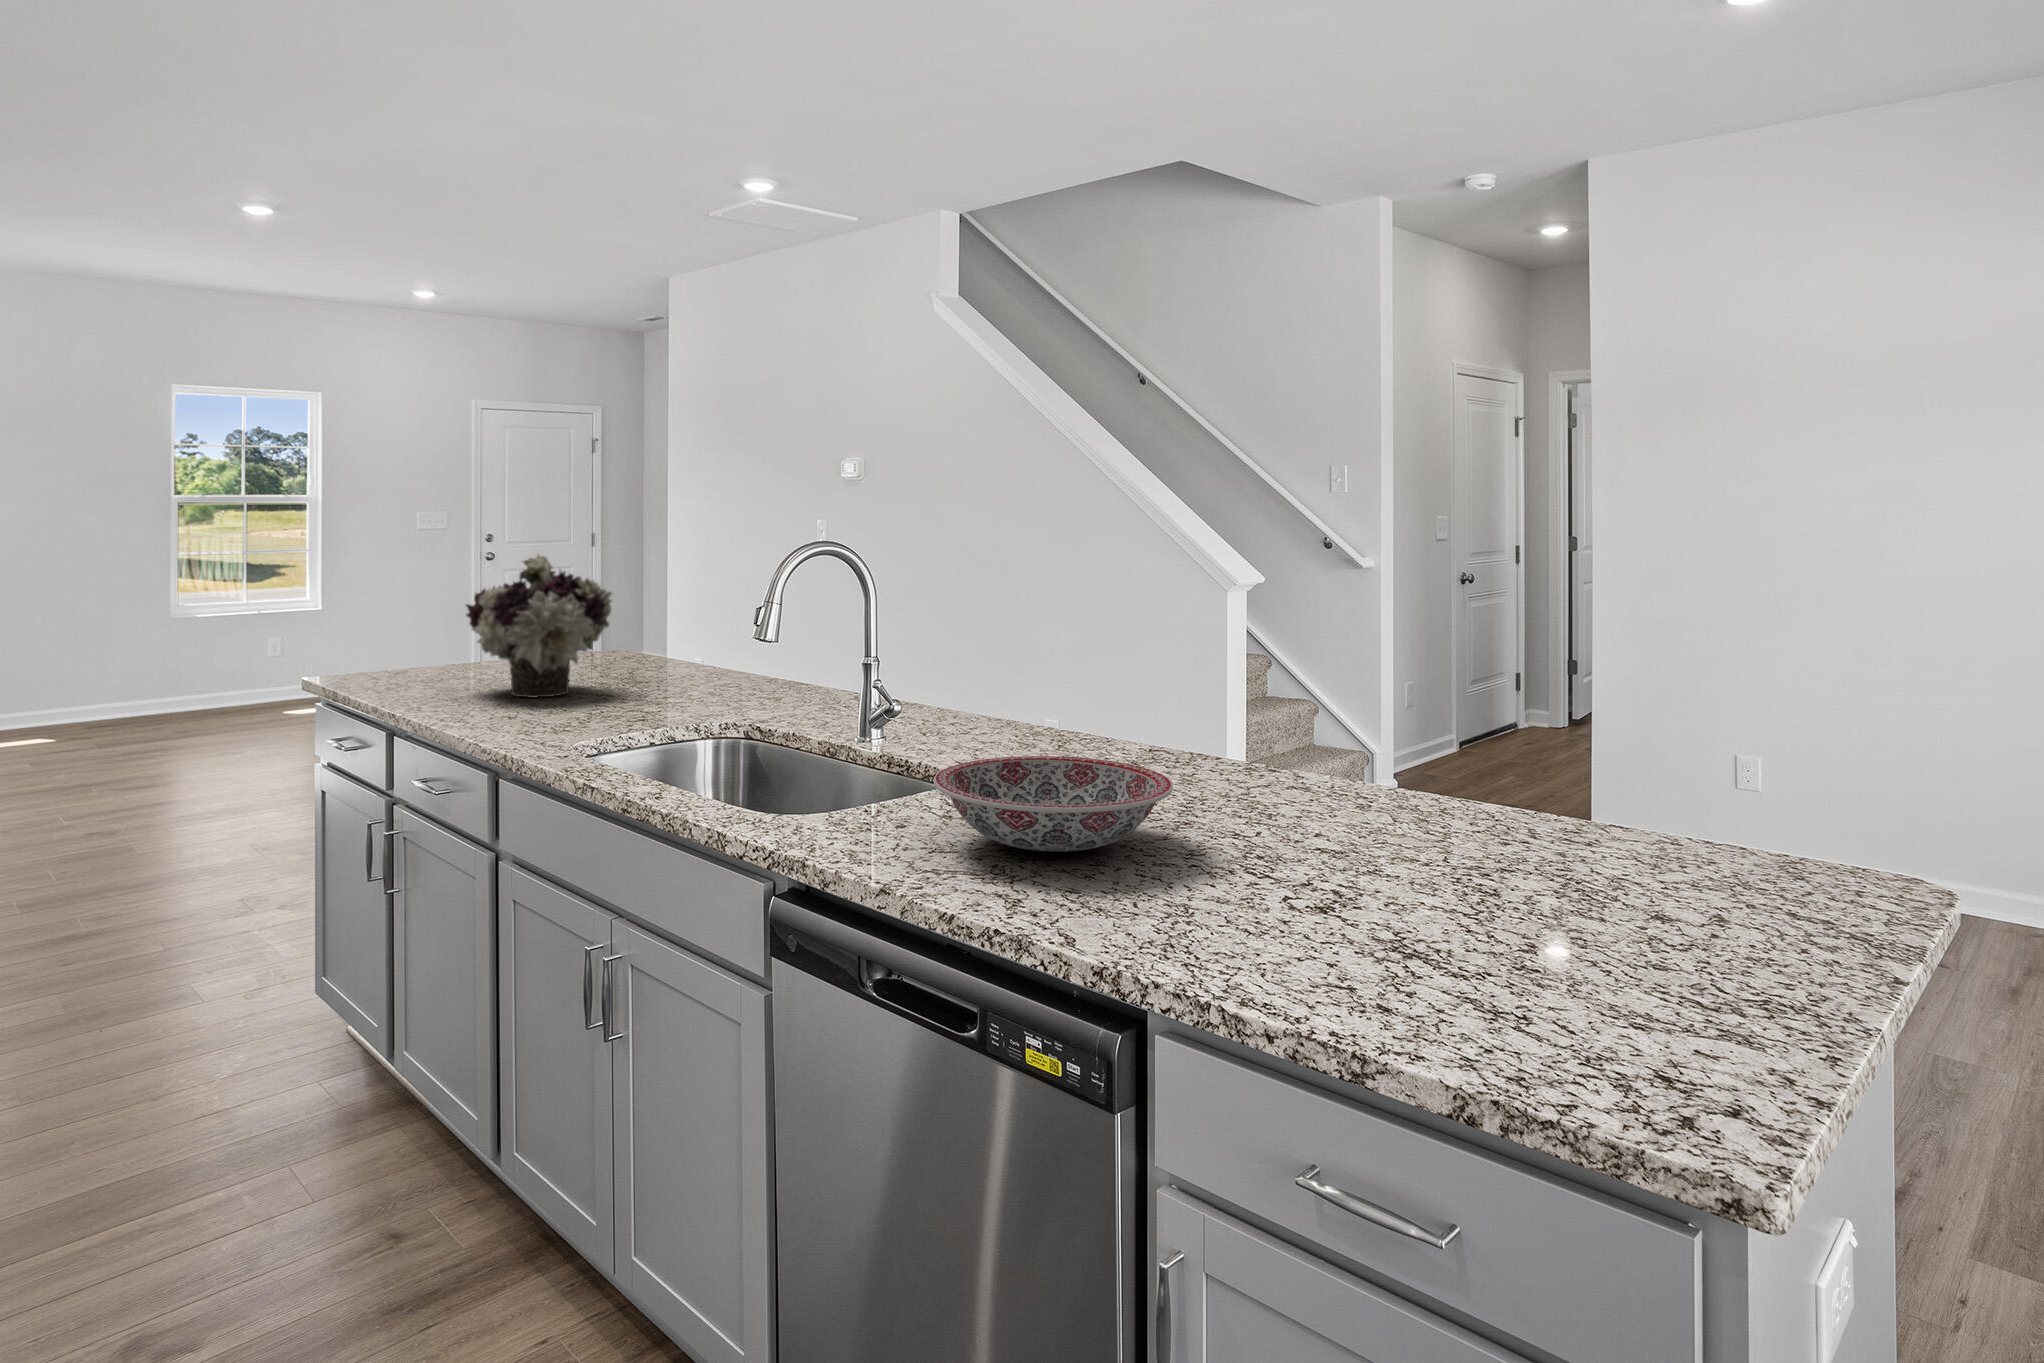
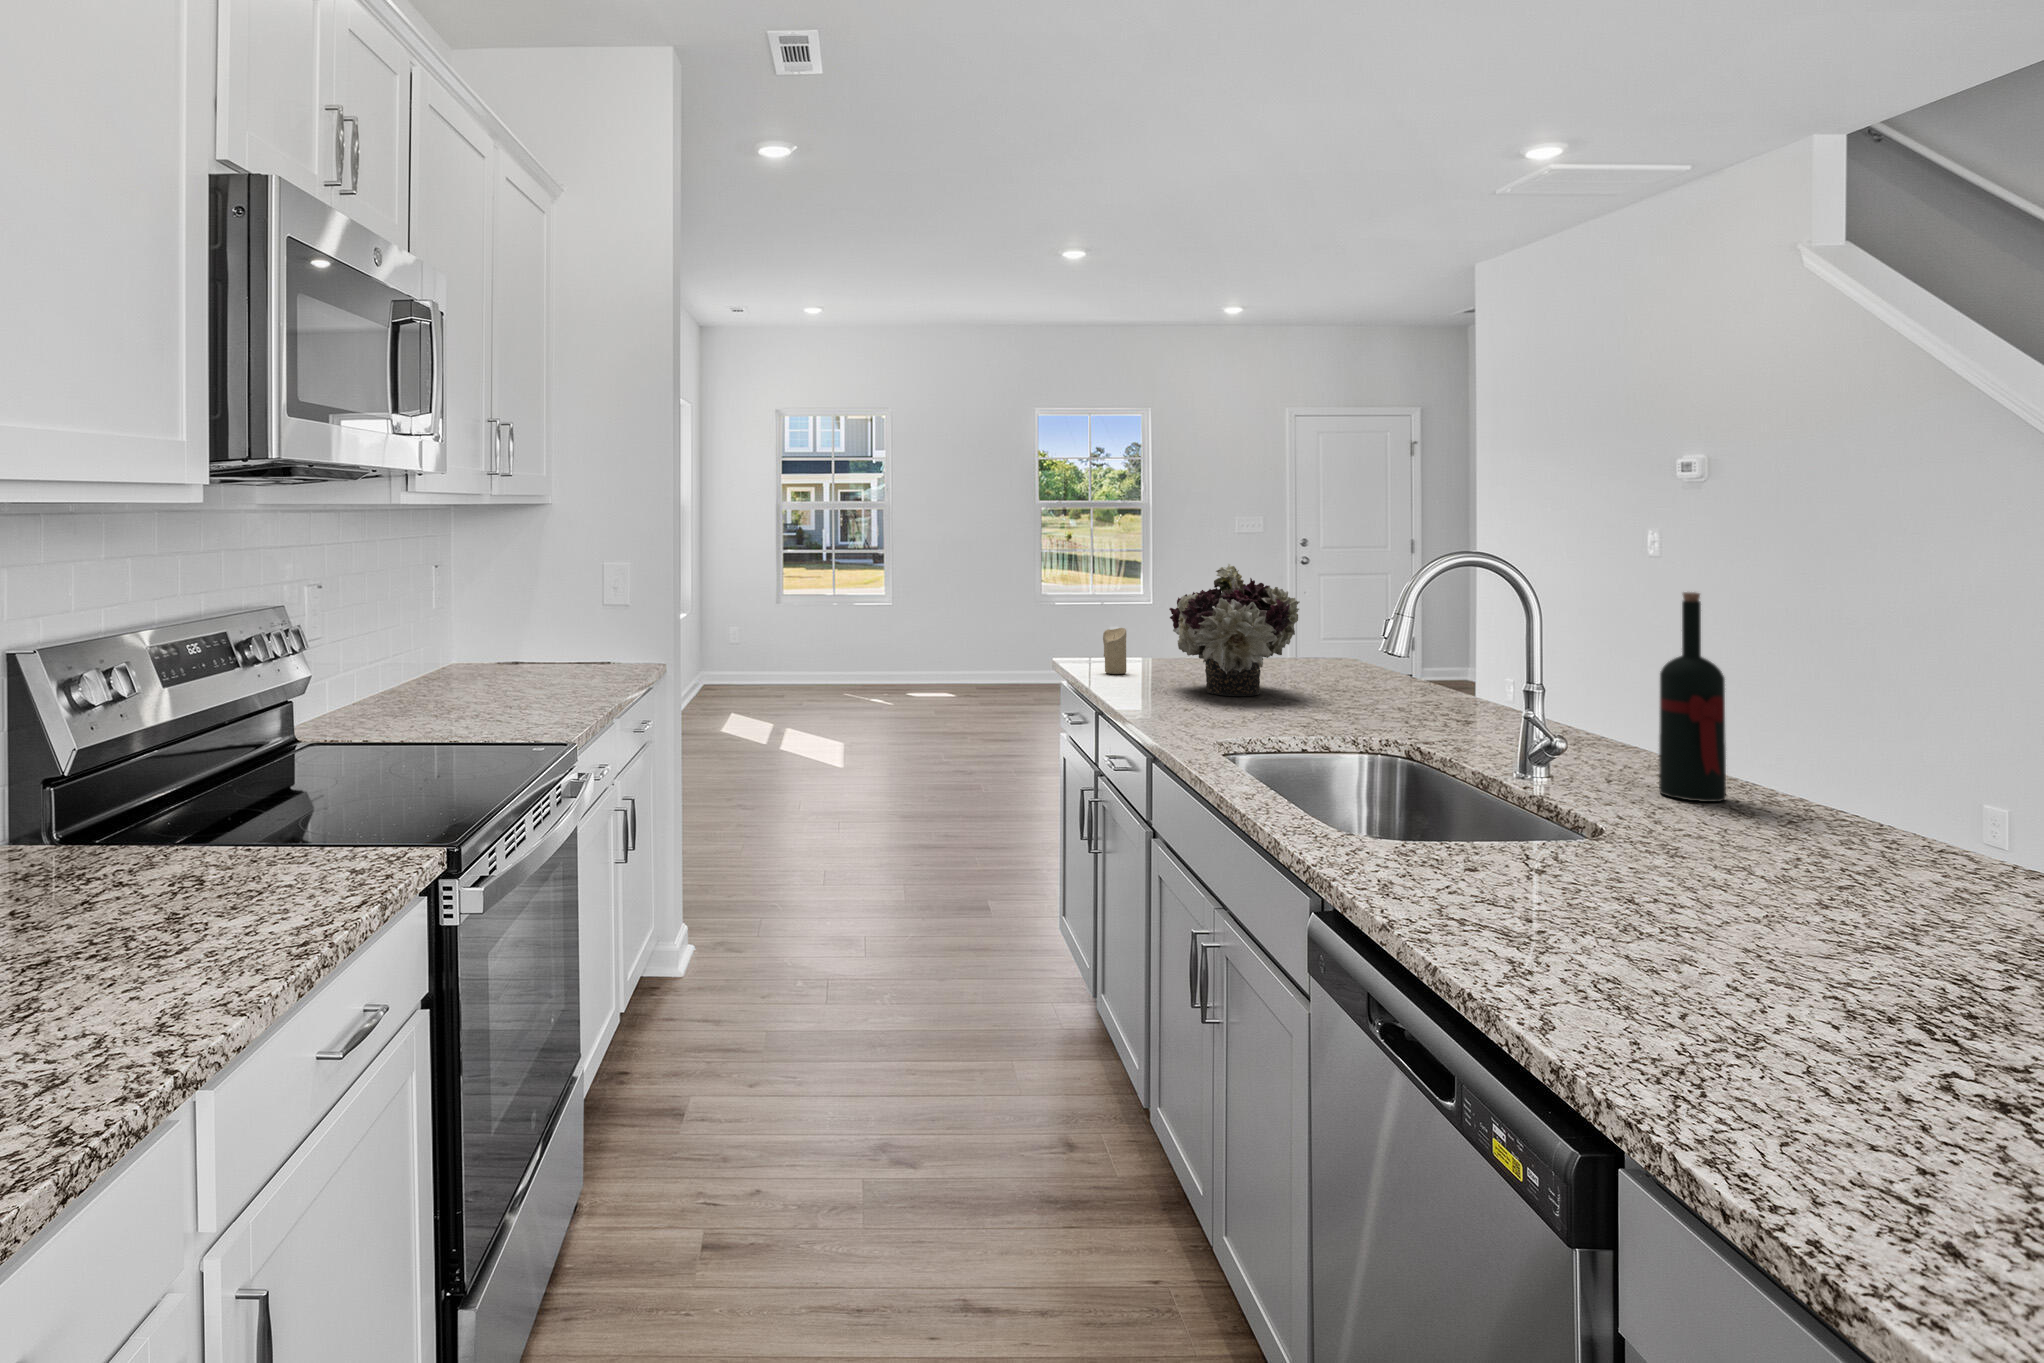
wine bottle: none [959,572,1006,743] -> present [1659,592,1726,802]
candle: none [370,630,400,686] -> present [1103,628,1126,674]
ceramic bowl: present [934,756,1173,852] -> none [1477,812,1838,942]

